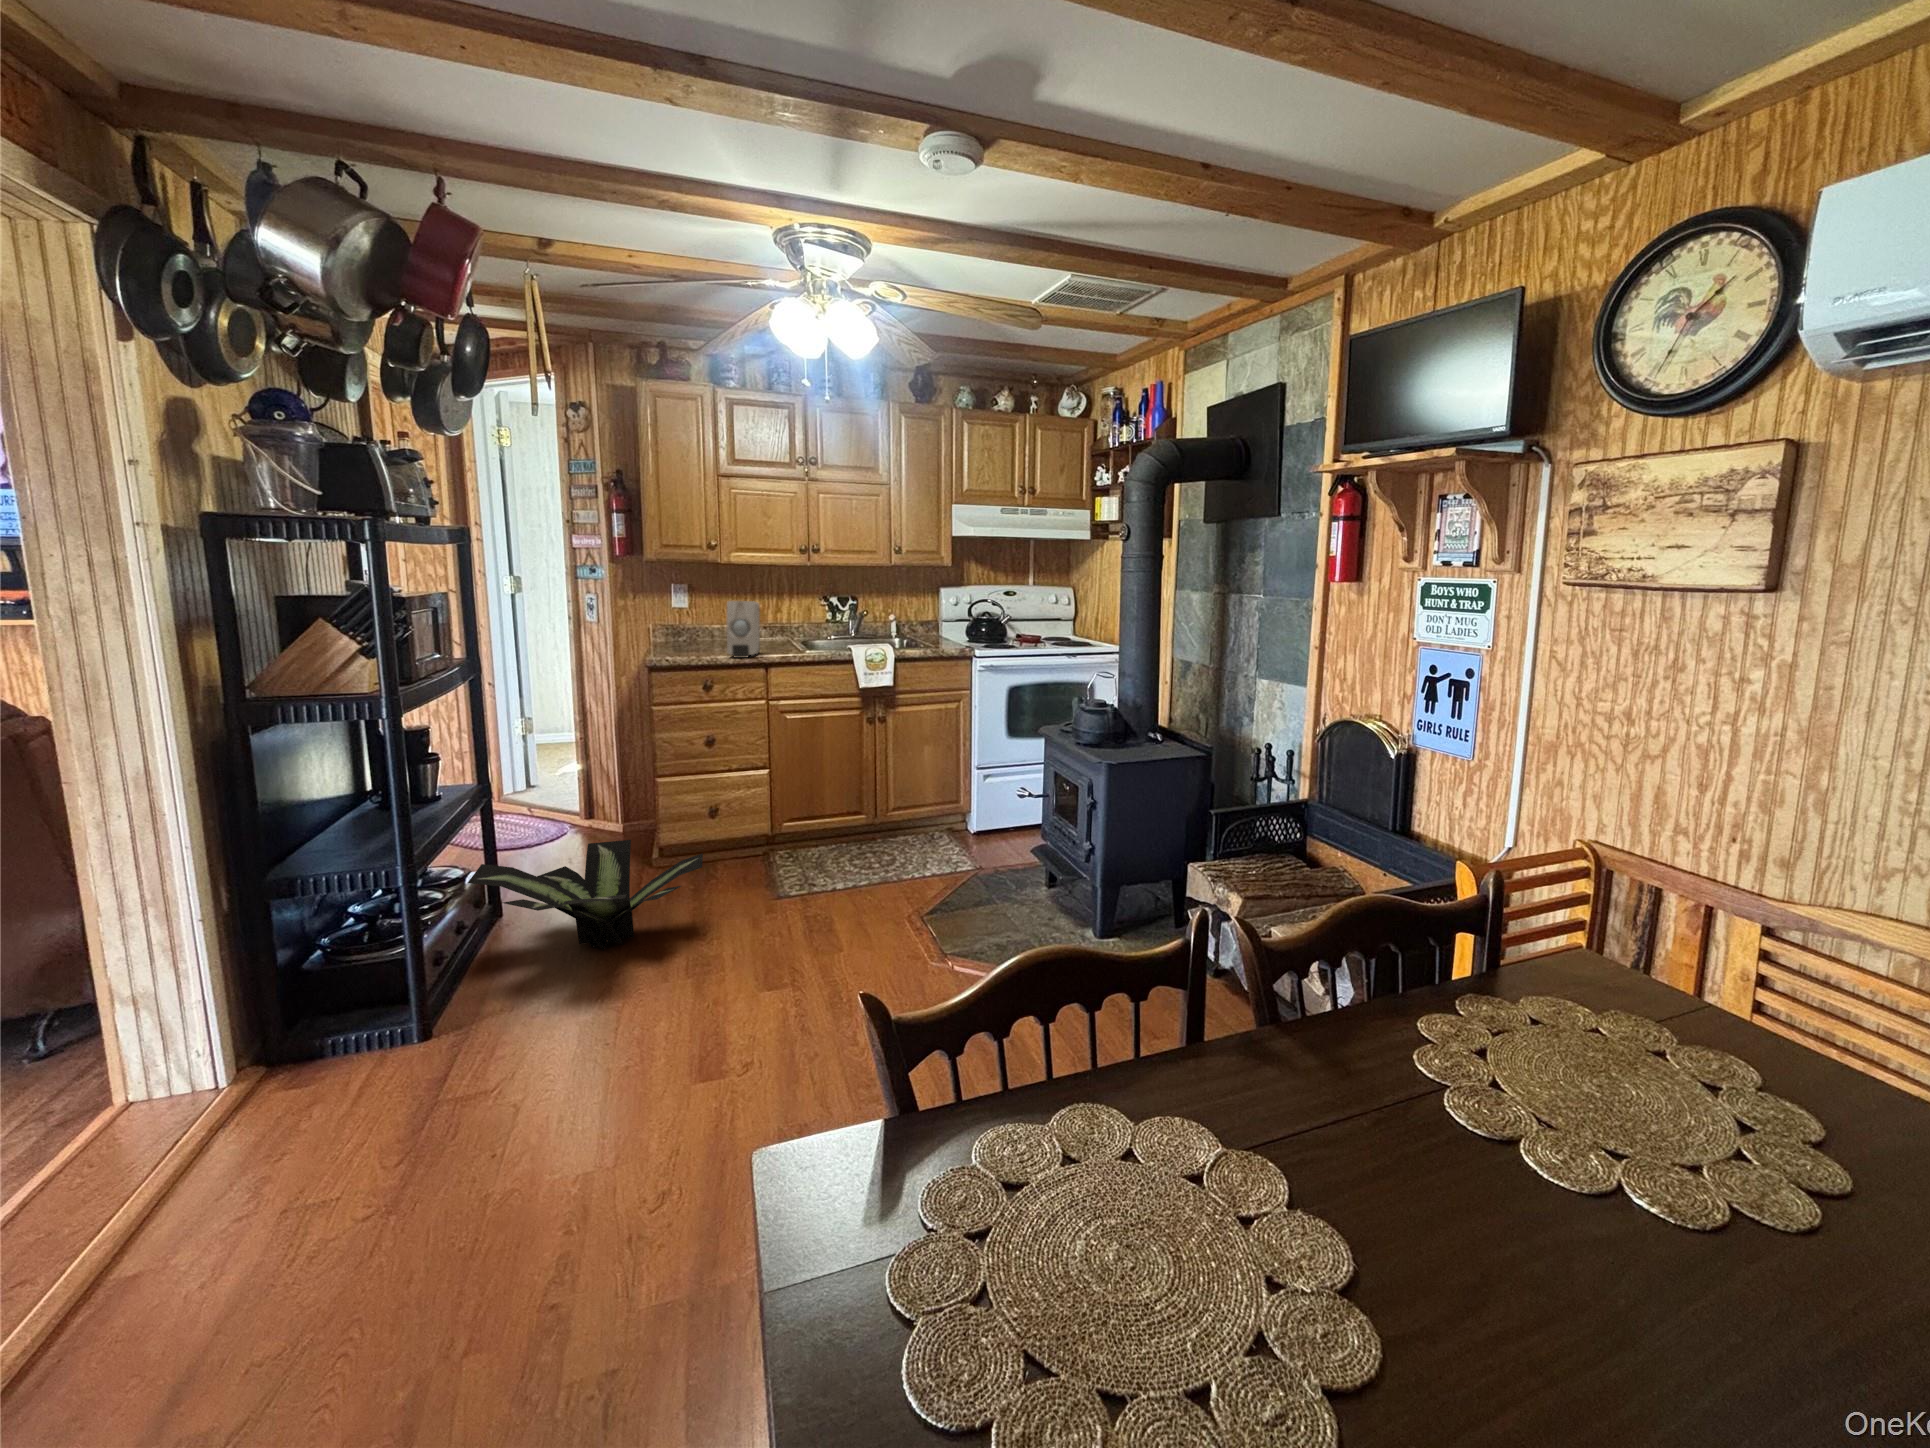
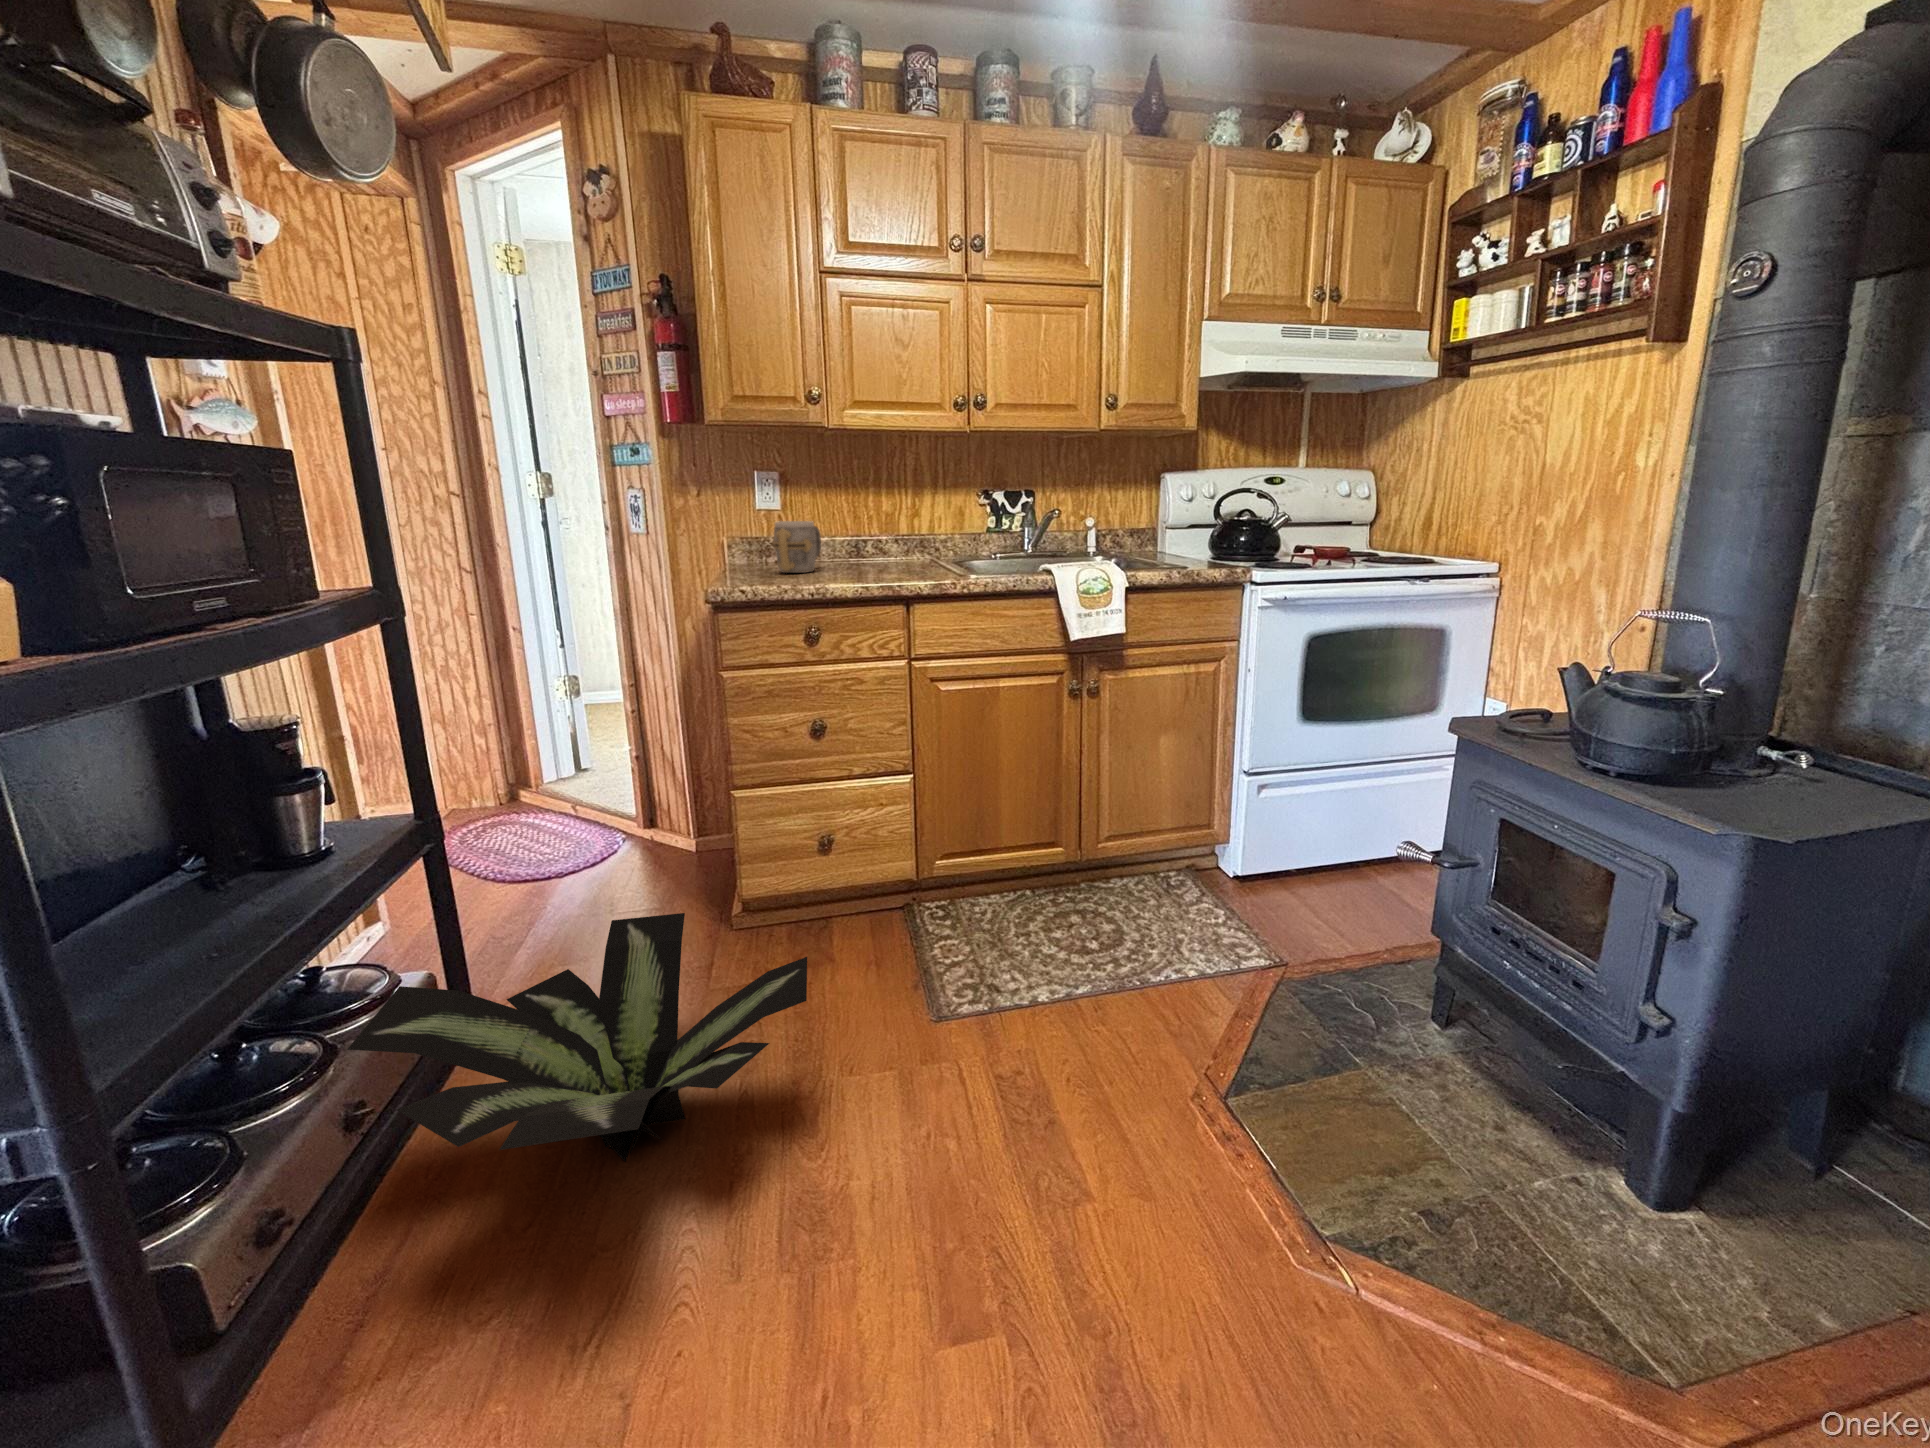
soap dispenser: present [726,601,760,658] -> none [839,487,893,586]
mug: none [684,616,715,649] -> present [773,521,821,573]

